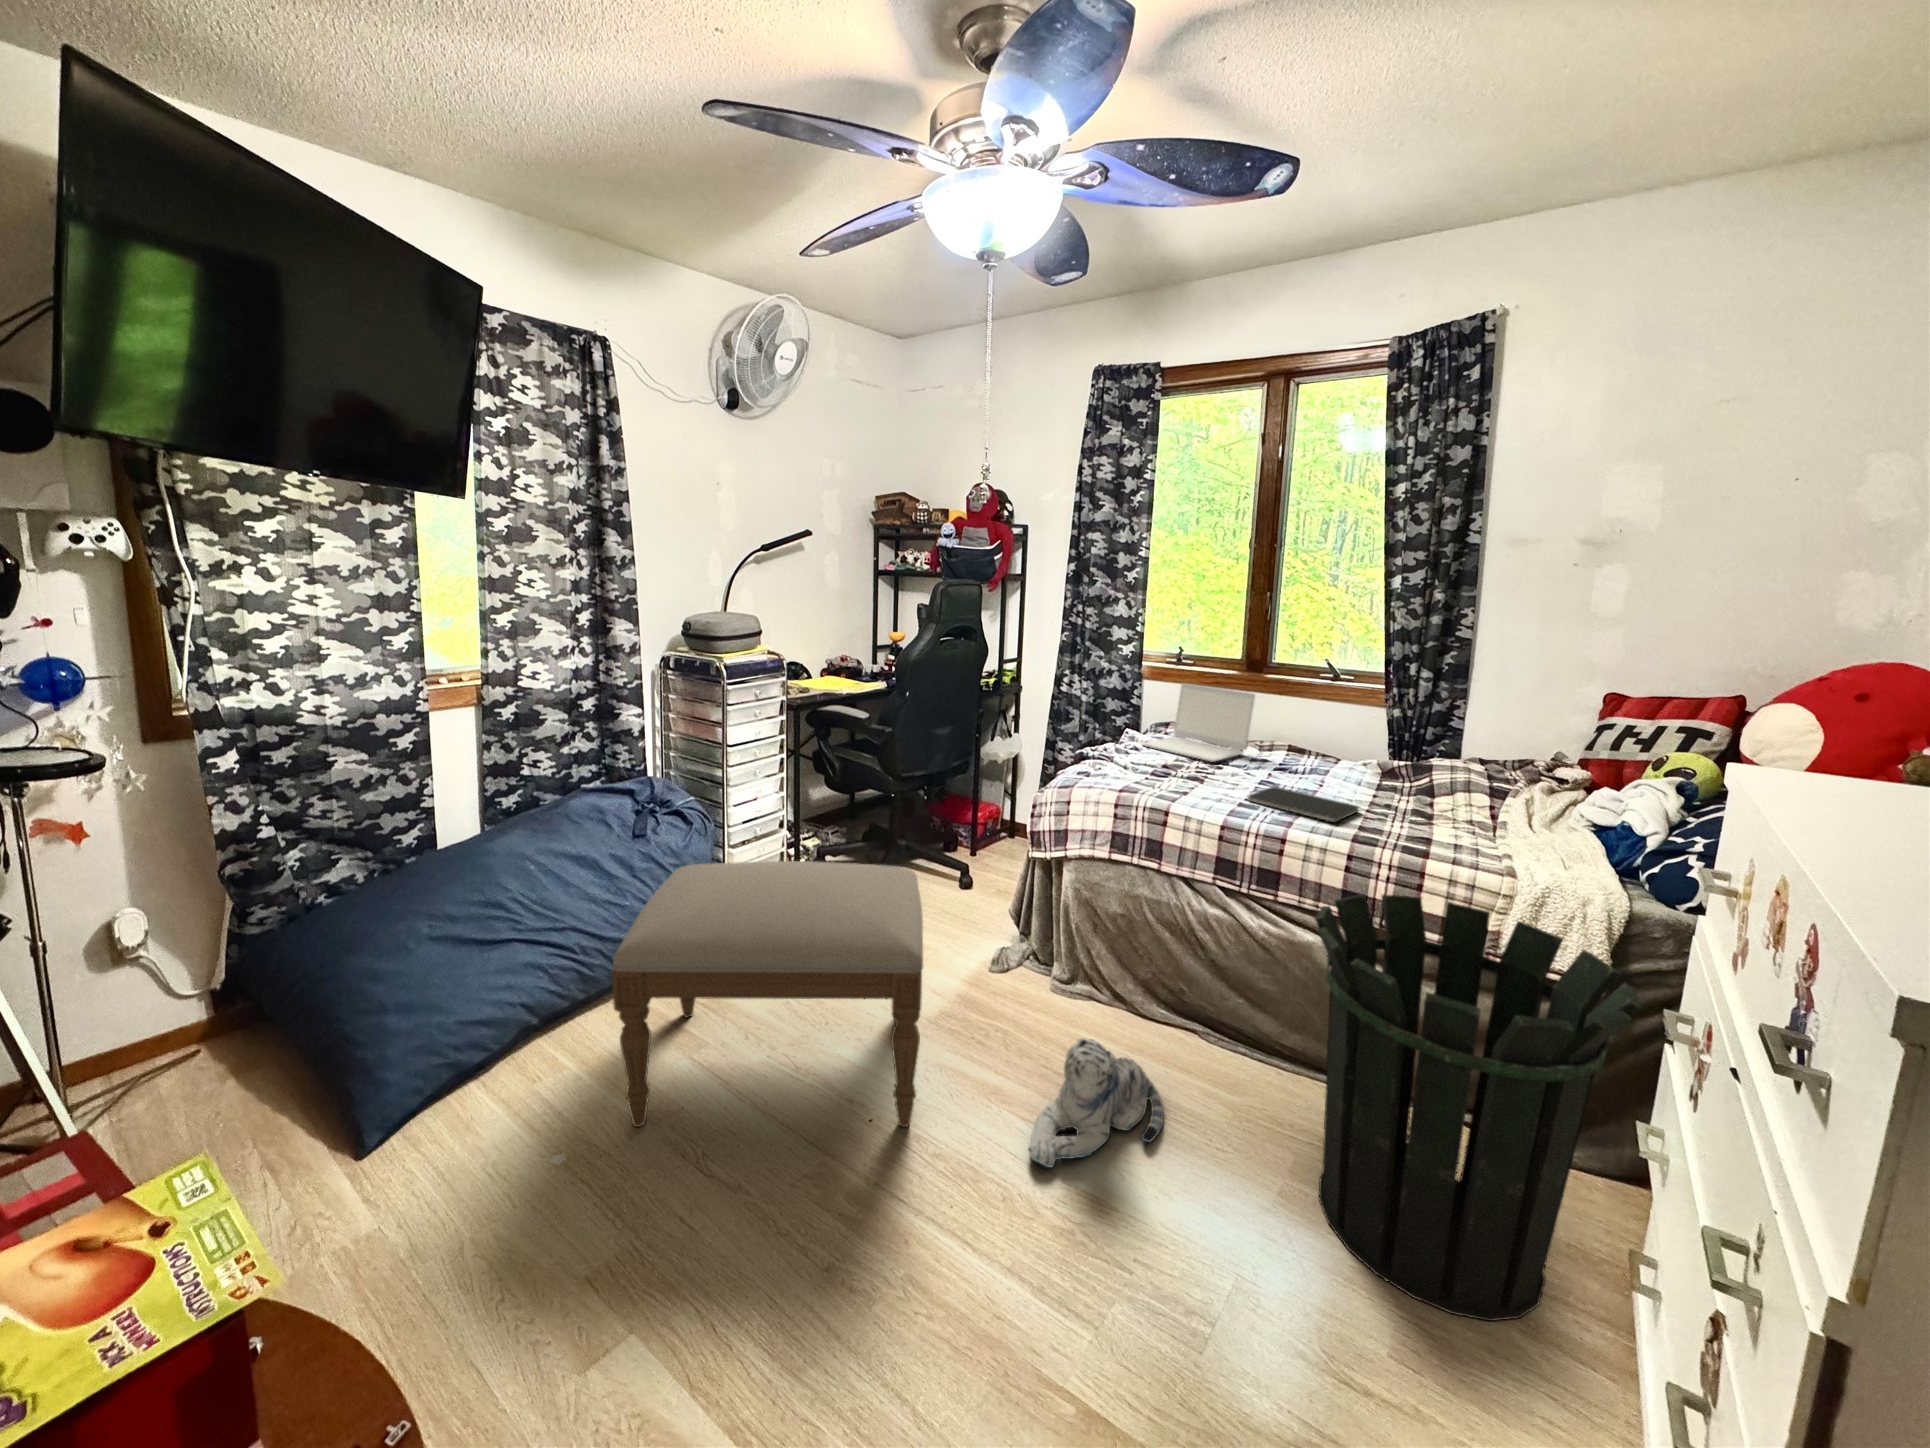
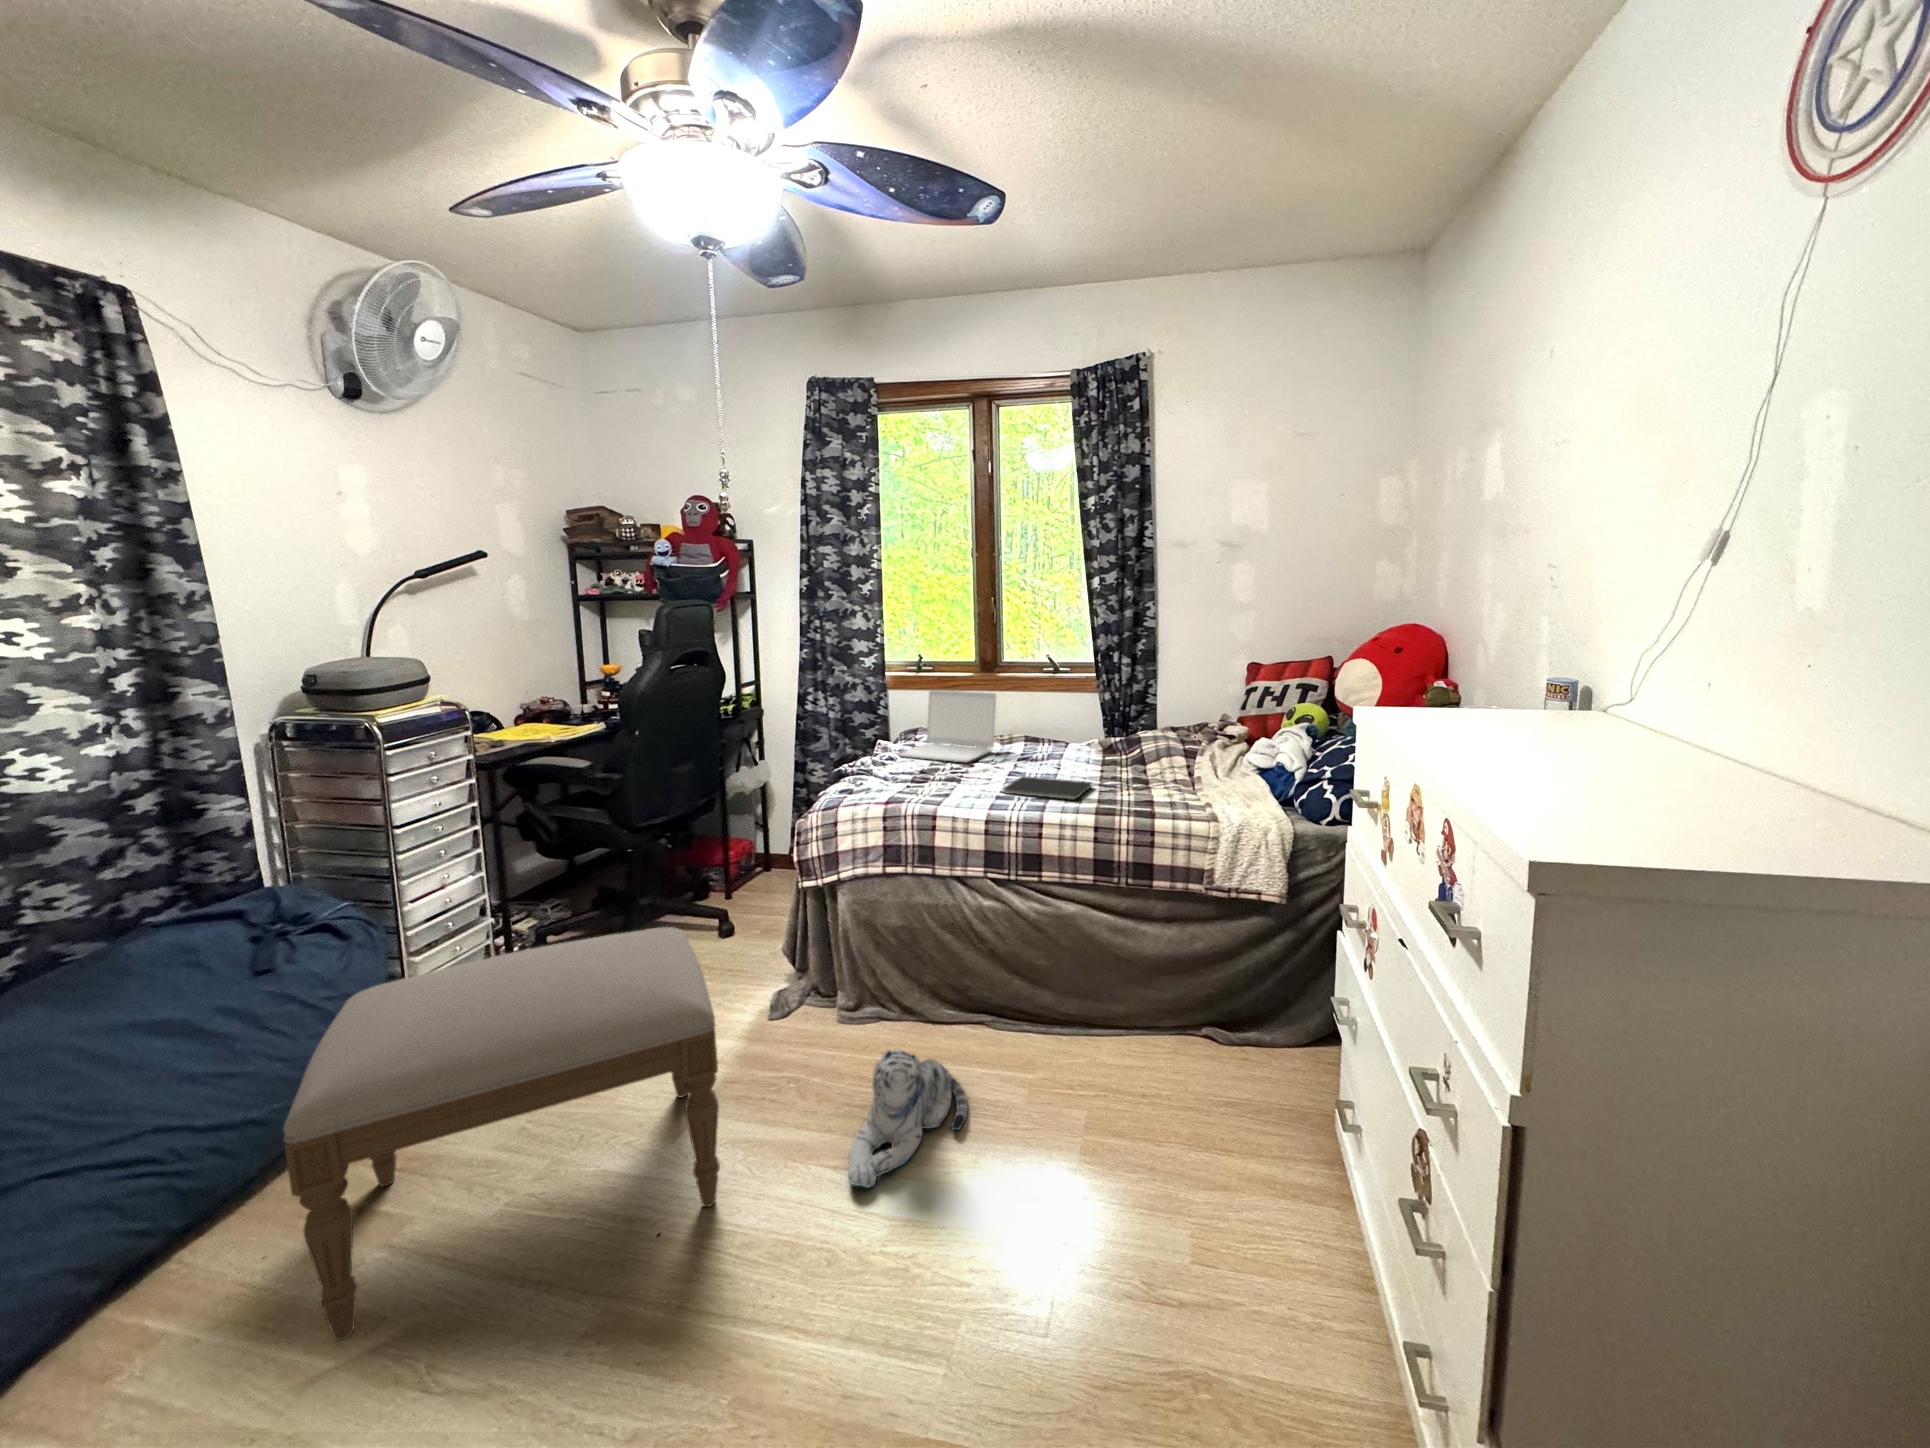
waste bin: present [1315,895,1640,1321] -> none [1073,847,1288,1174]

